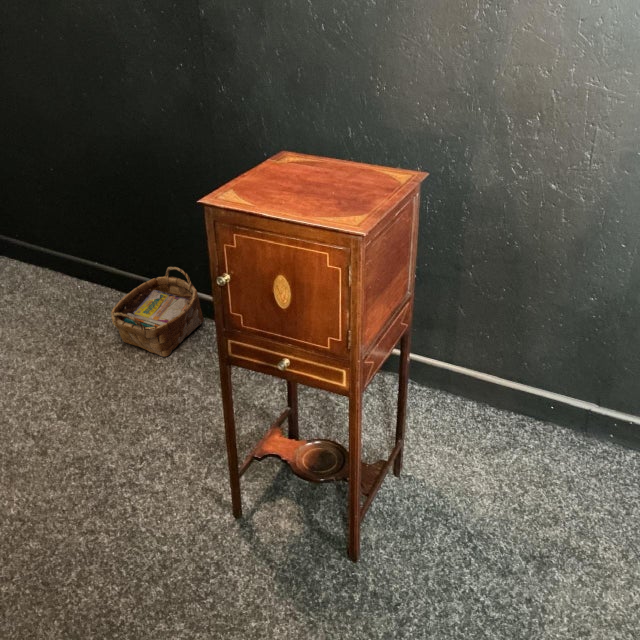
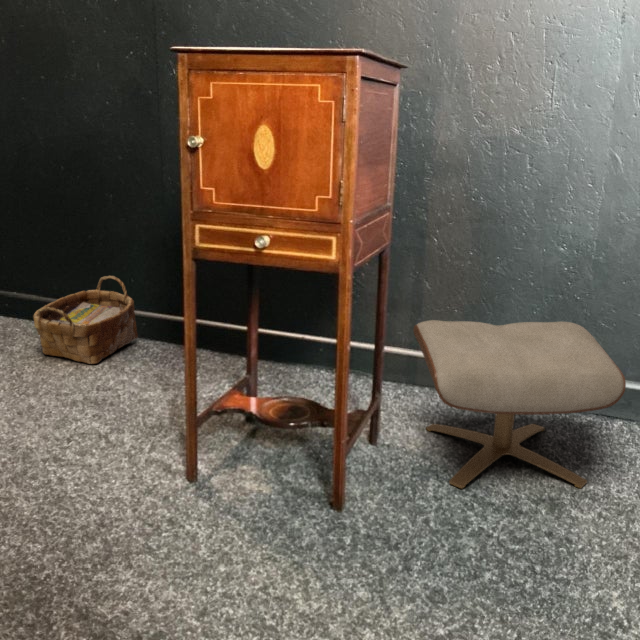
ottoman: none [435,378,621,544] -> present [414,320,626,488]

